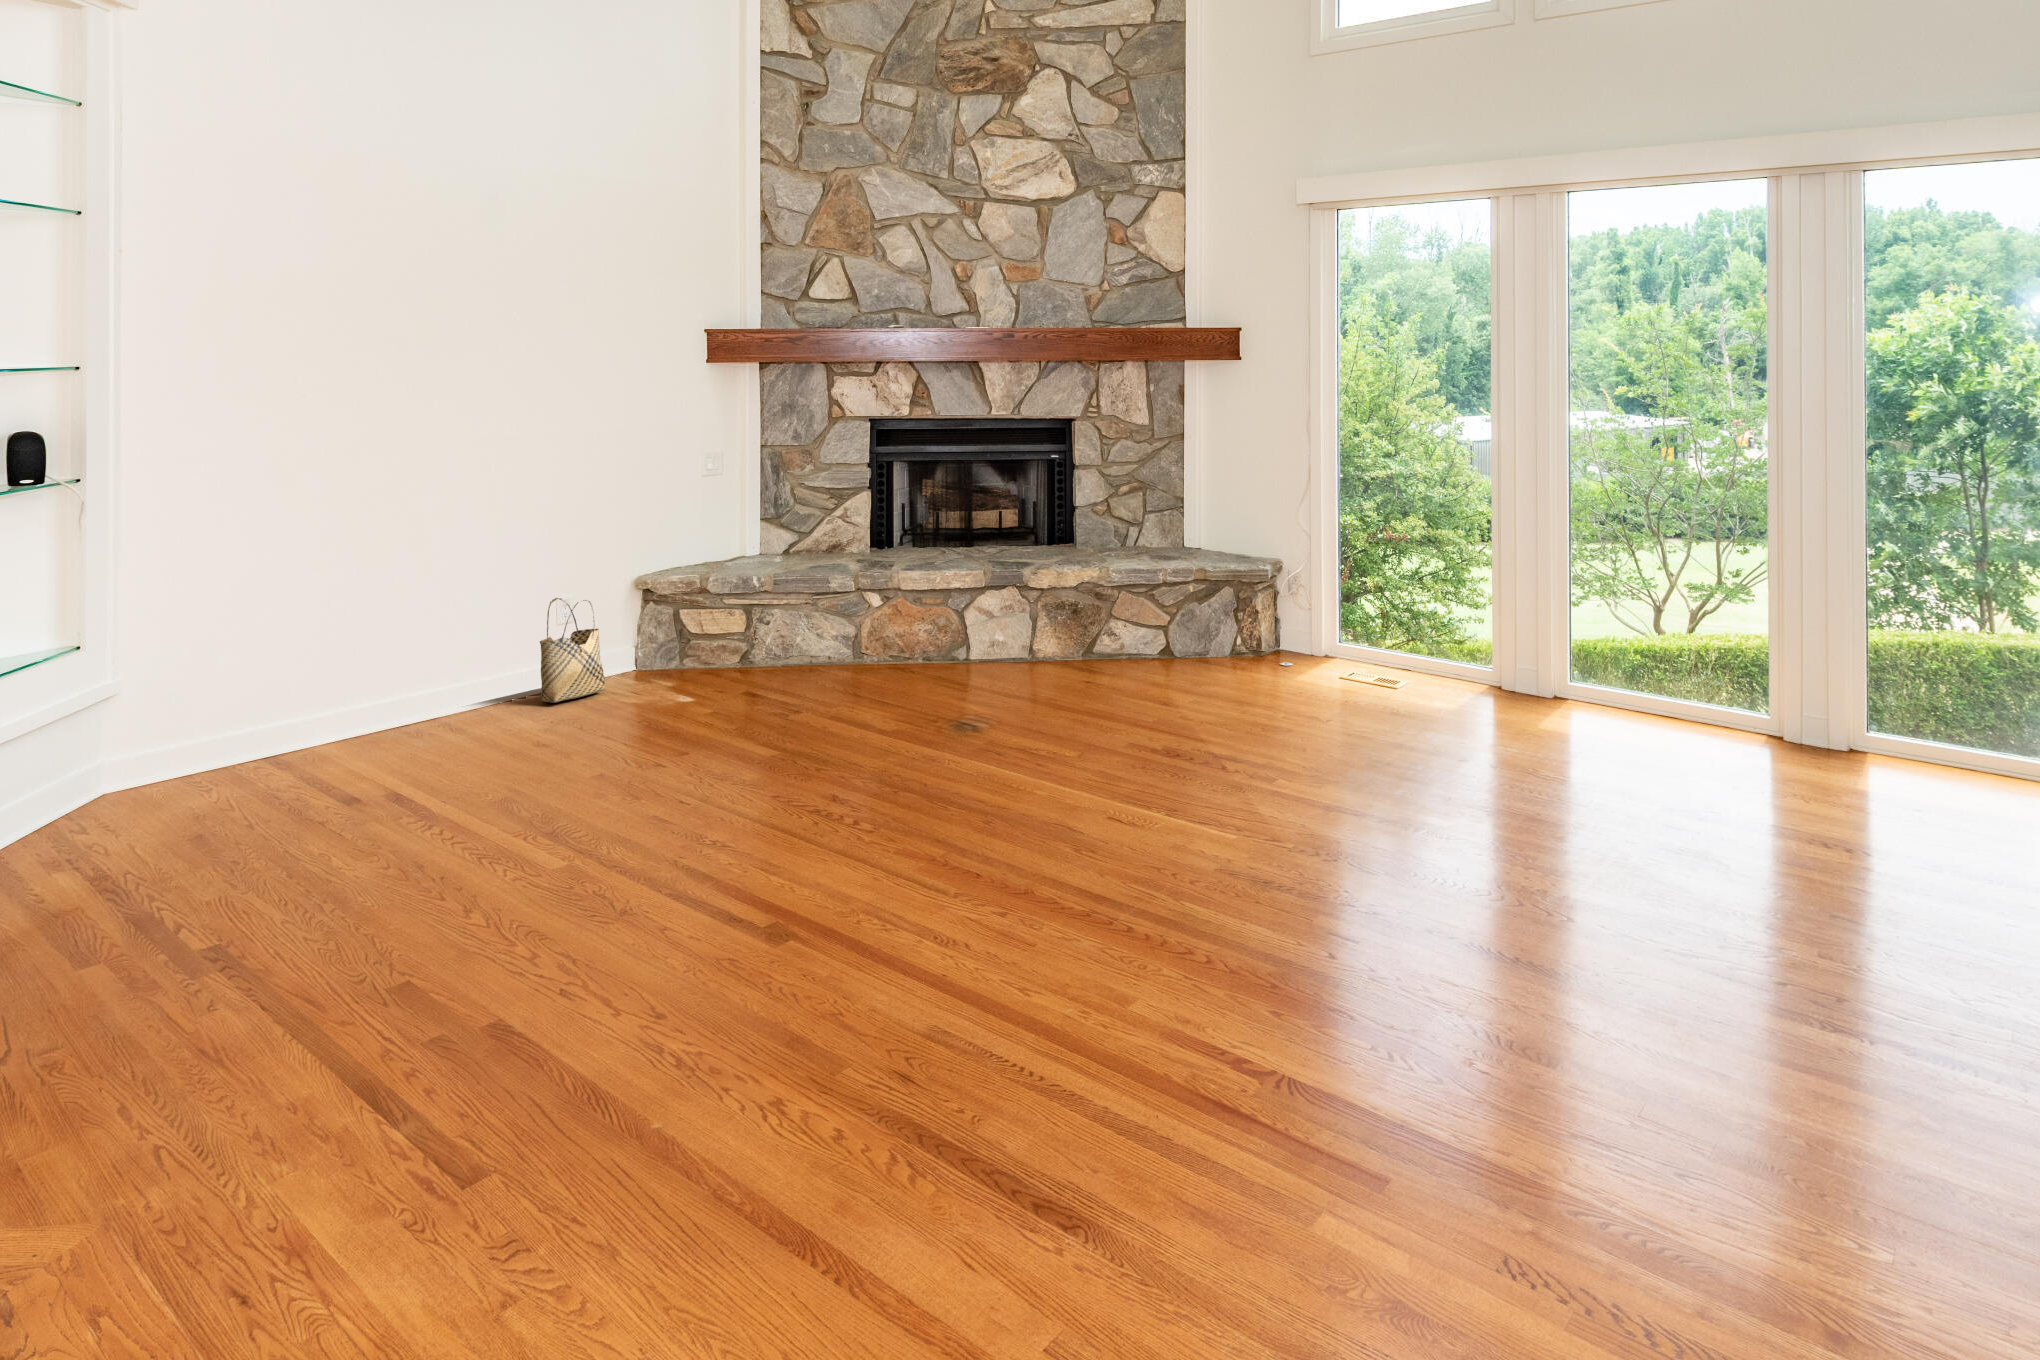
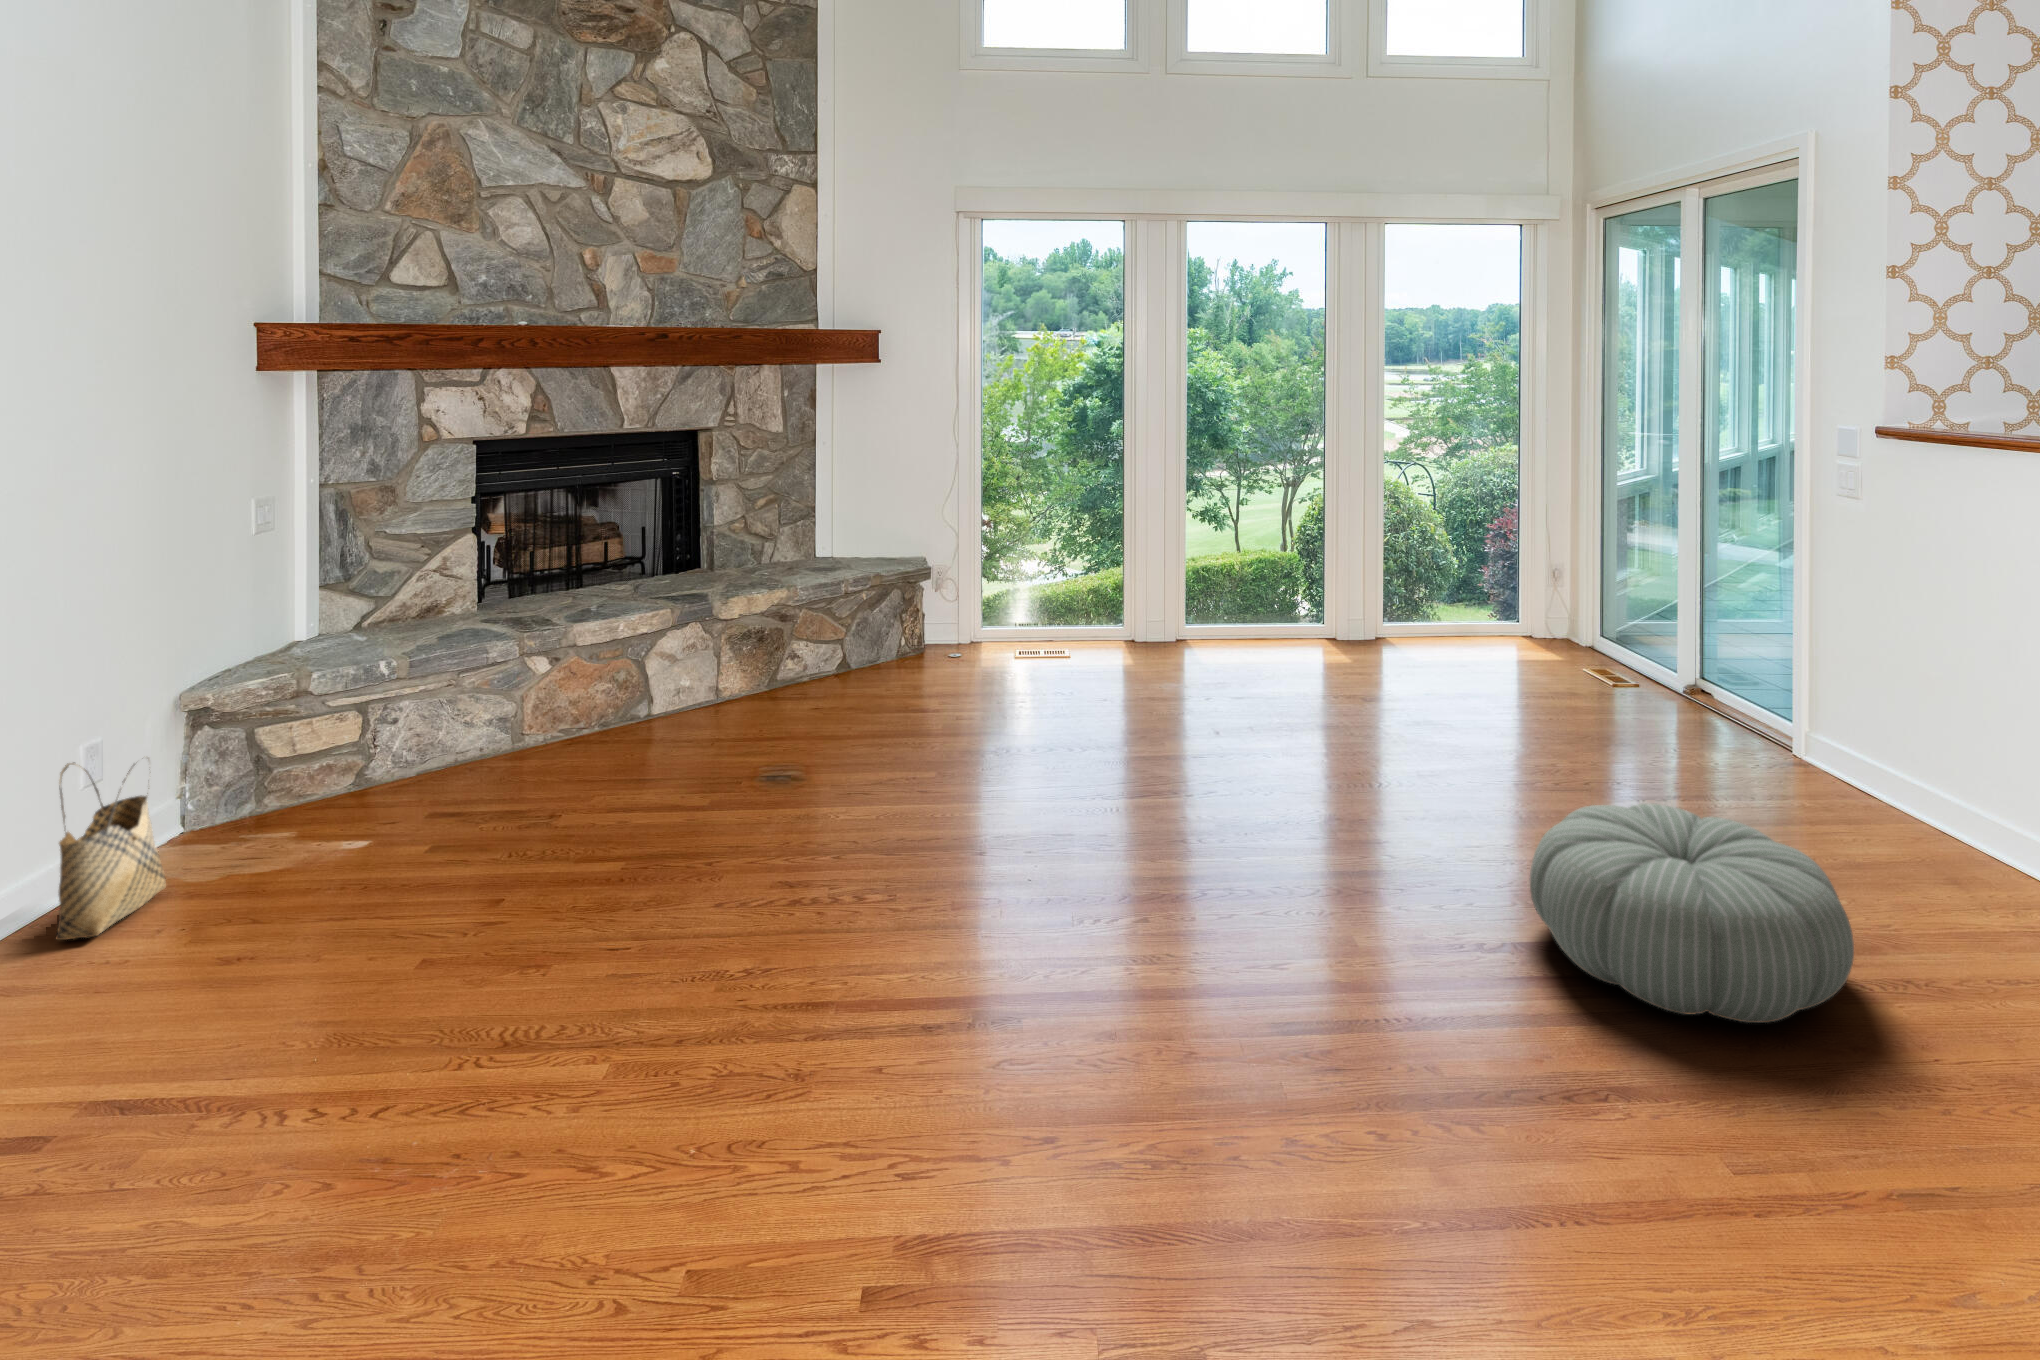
pouf: none [1383,850,1756,1103] -> present [1530,803,1854,1023]

